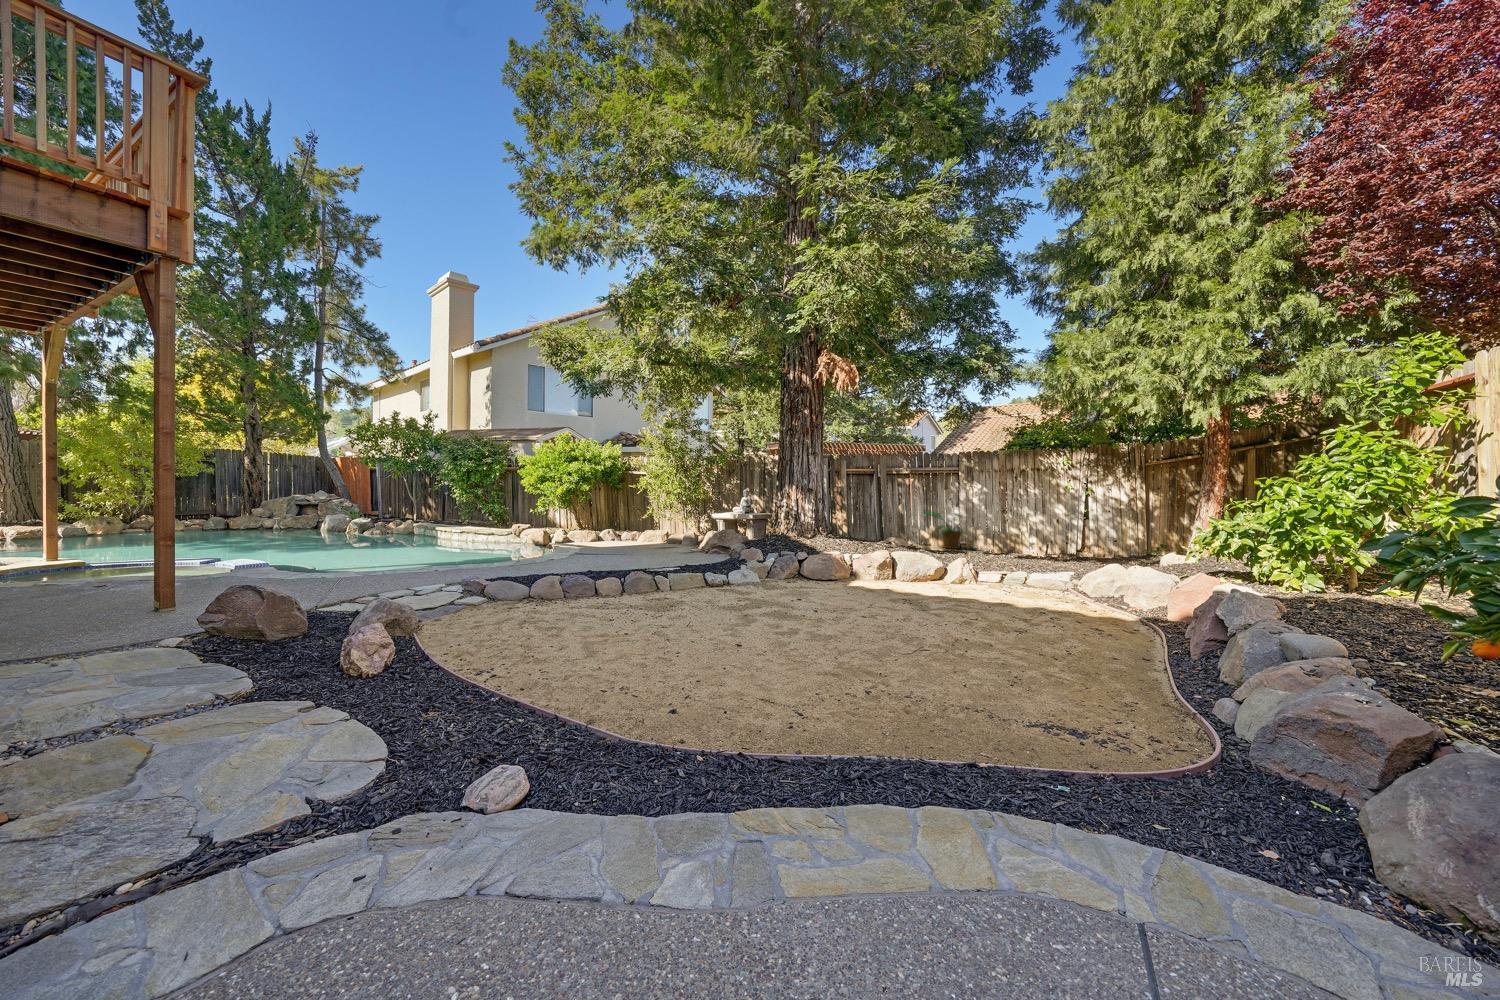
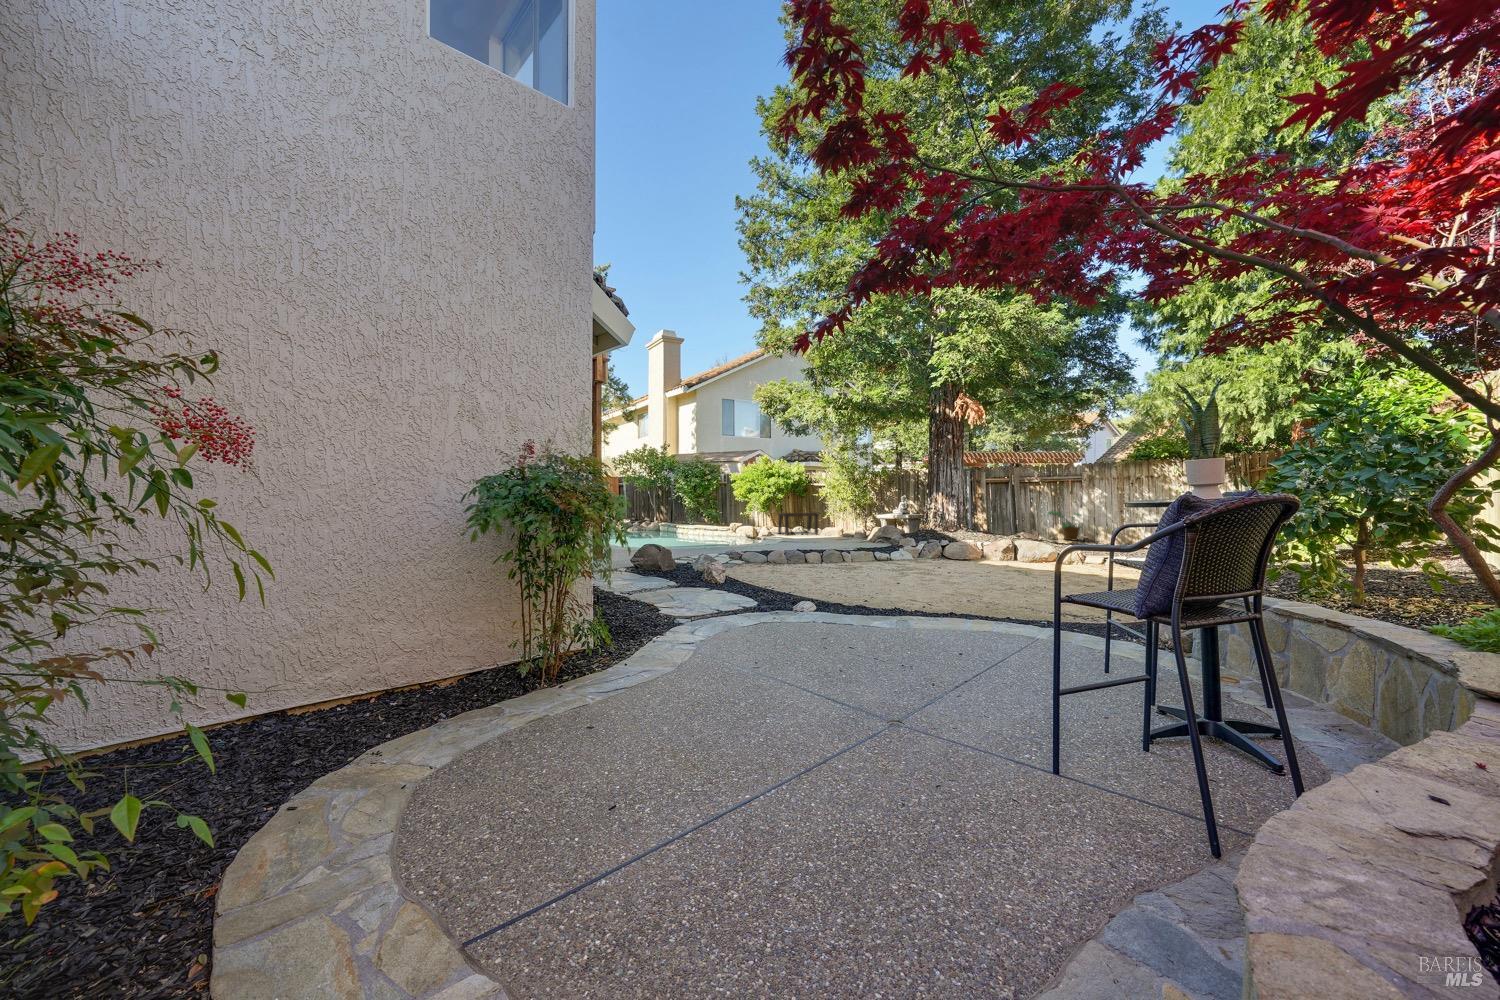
bench: none [582,509,638,540] -> present [778,512,819,535]

